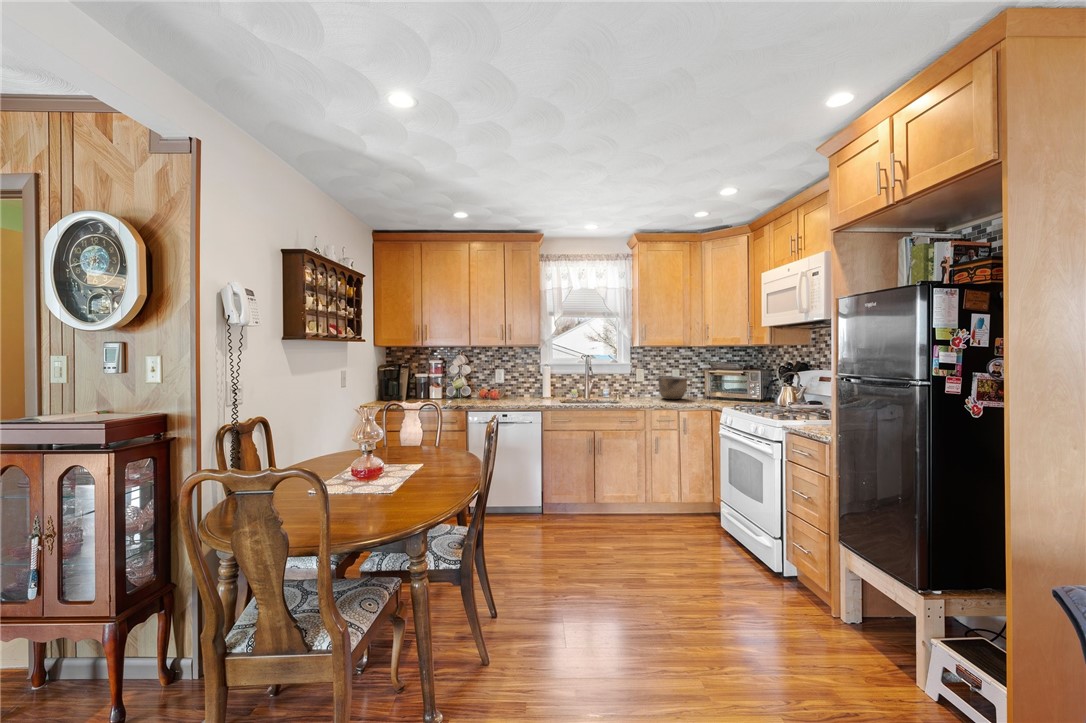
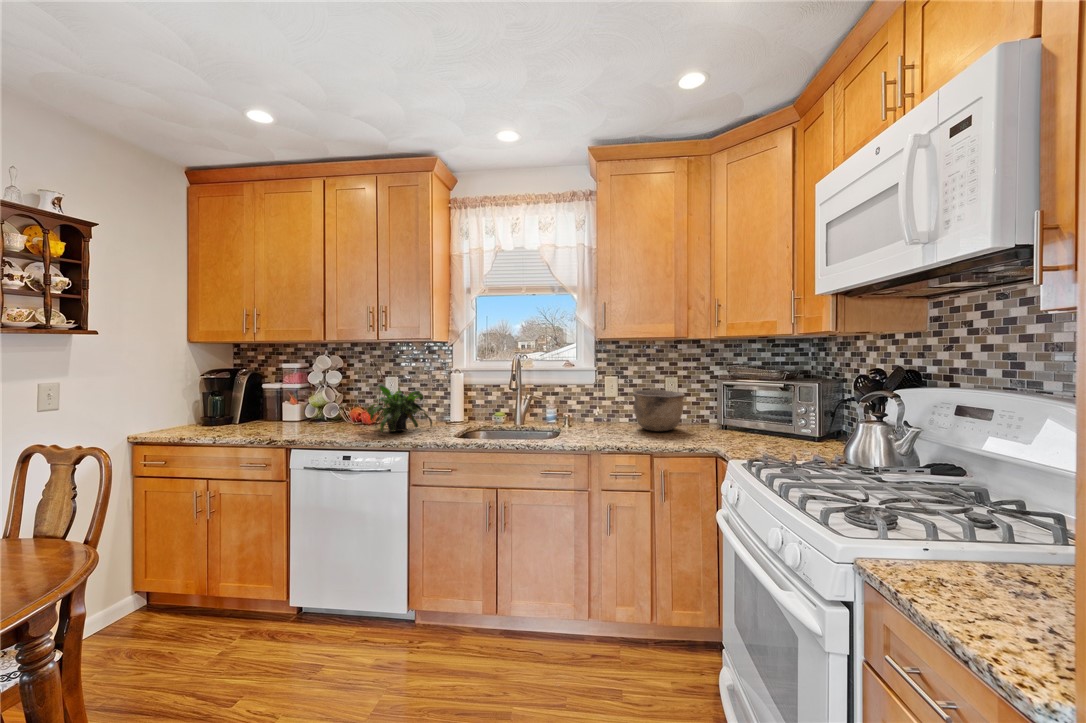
potted plant: none [499,372,539,402] -> present [367,384,432,432]

